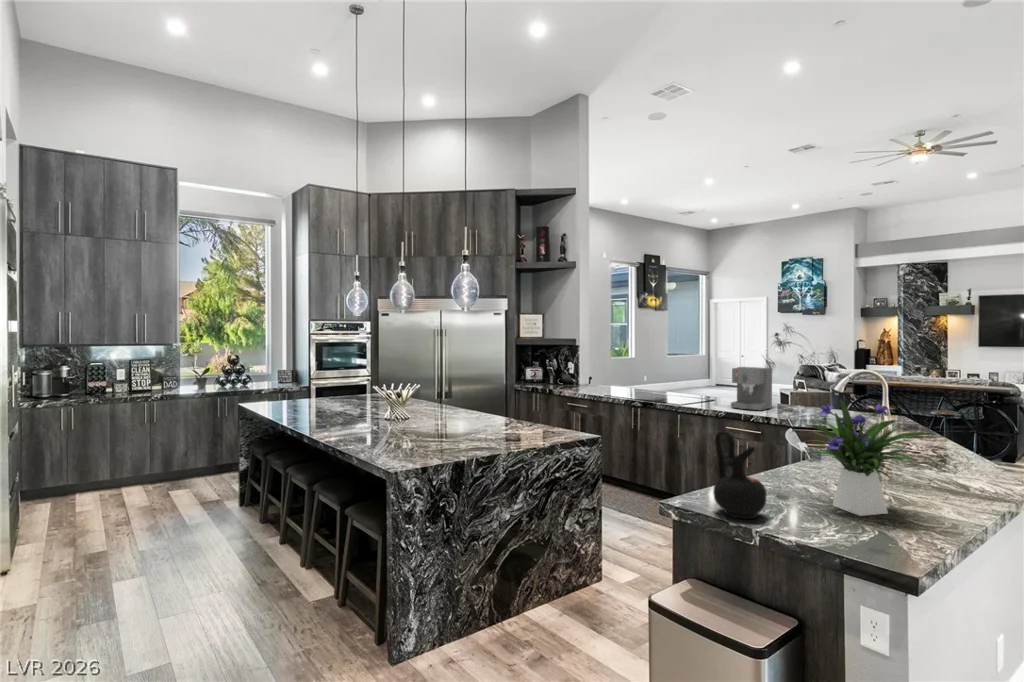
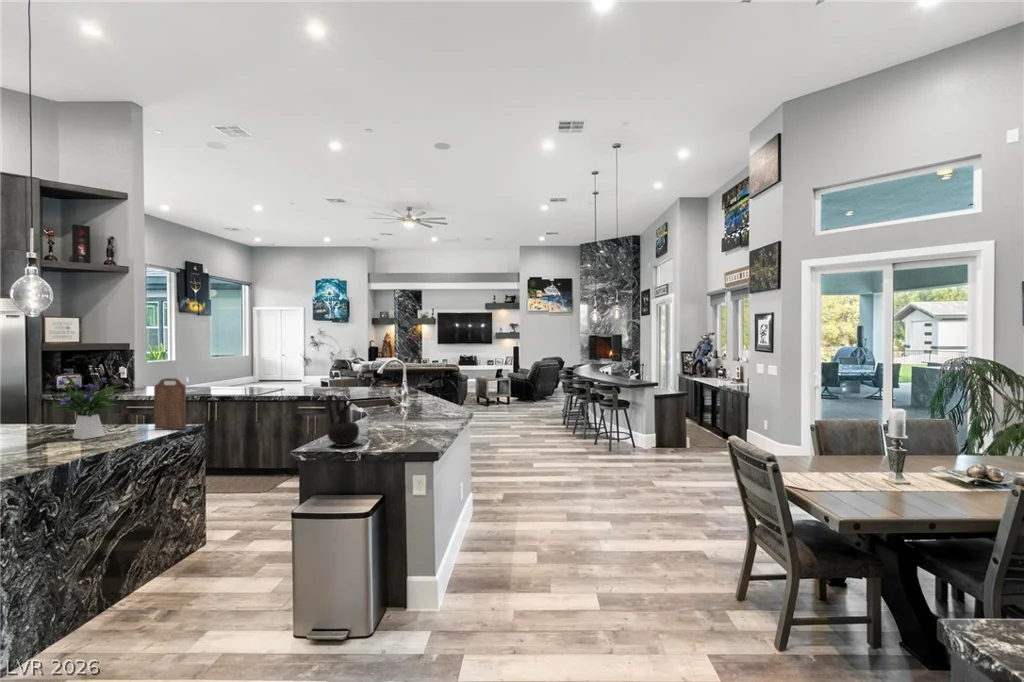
coffee maker: present [731,367,772,411] -> none [298,361,328,393]
cutting board: none [557,381,584,440] -> present [154,378,186,429]
flower arrangement: present [808,399,933,516] -> present [54,375,119,439]

